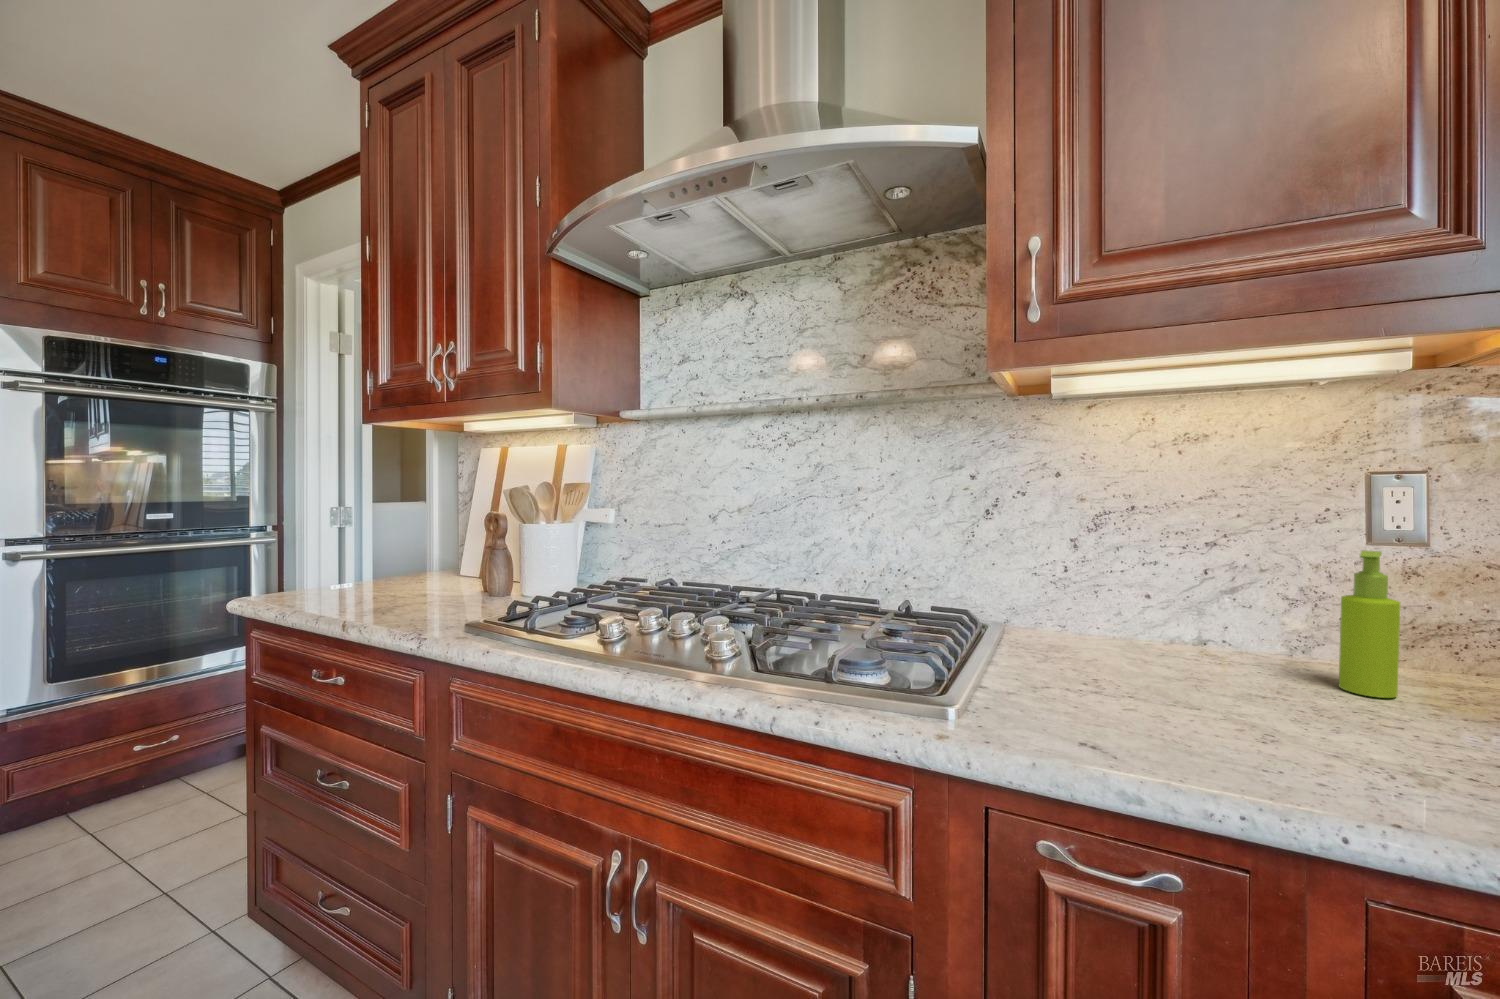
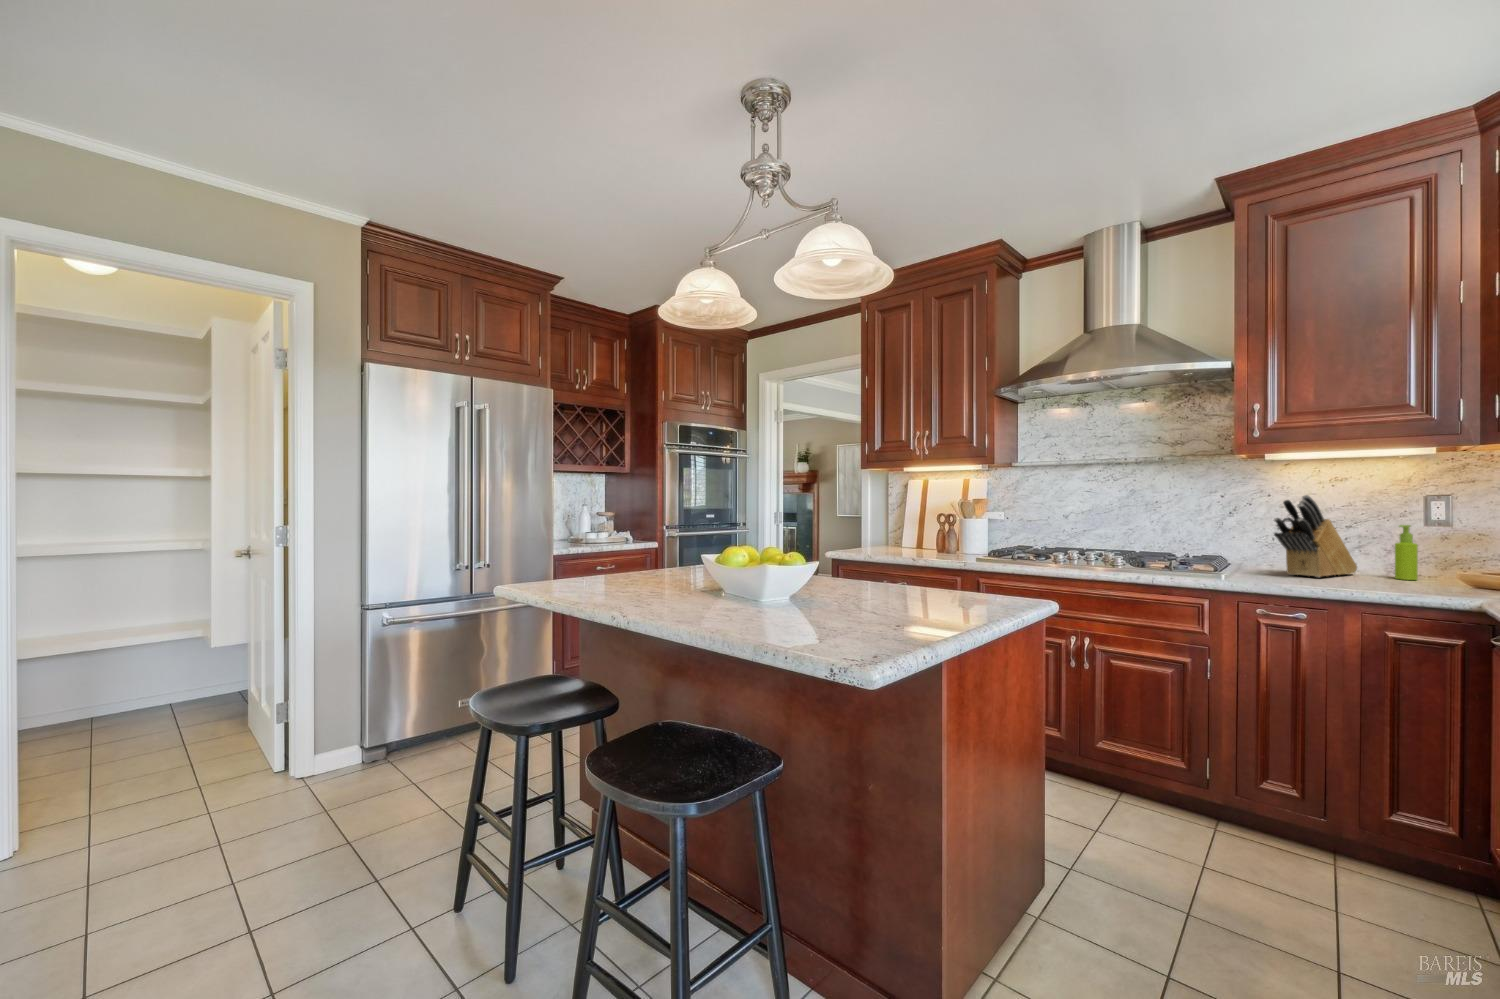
knife block: none [1077,474,1244,700] -> present [1274,495,1357,577]

